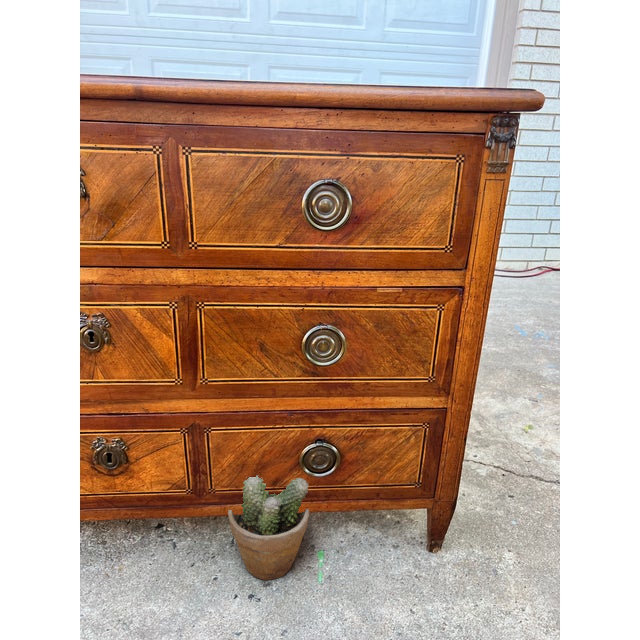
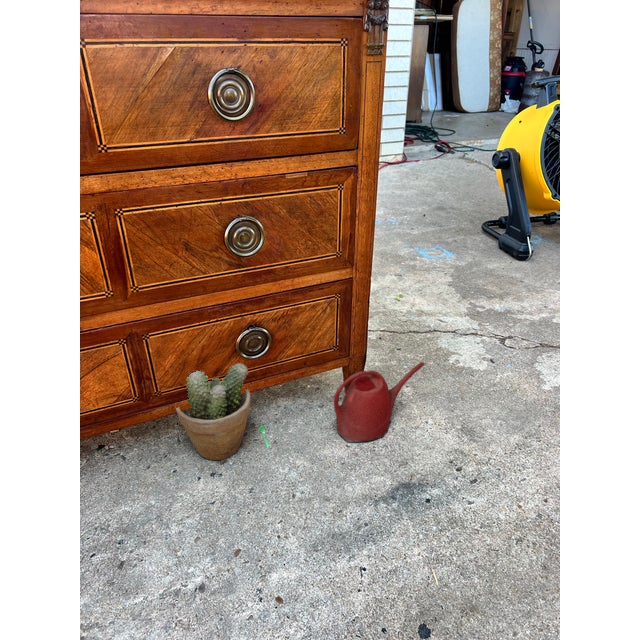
watering can: none [401,521,527,610] -> present [334,362,425,442]

